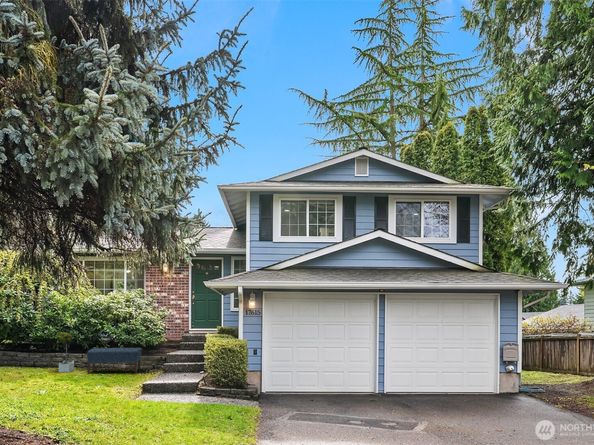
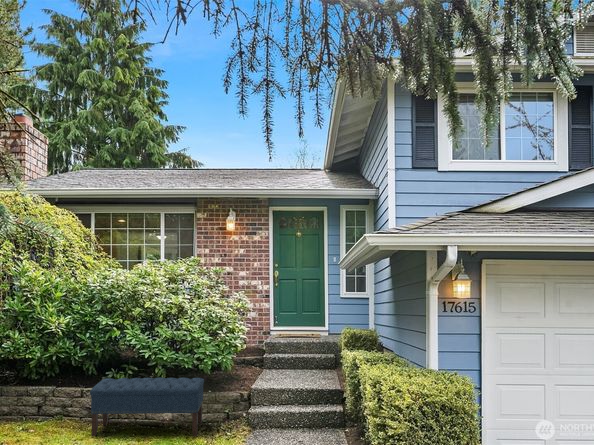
potted tree: present [56,332,74,372] -> none [26,345,65,431]

